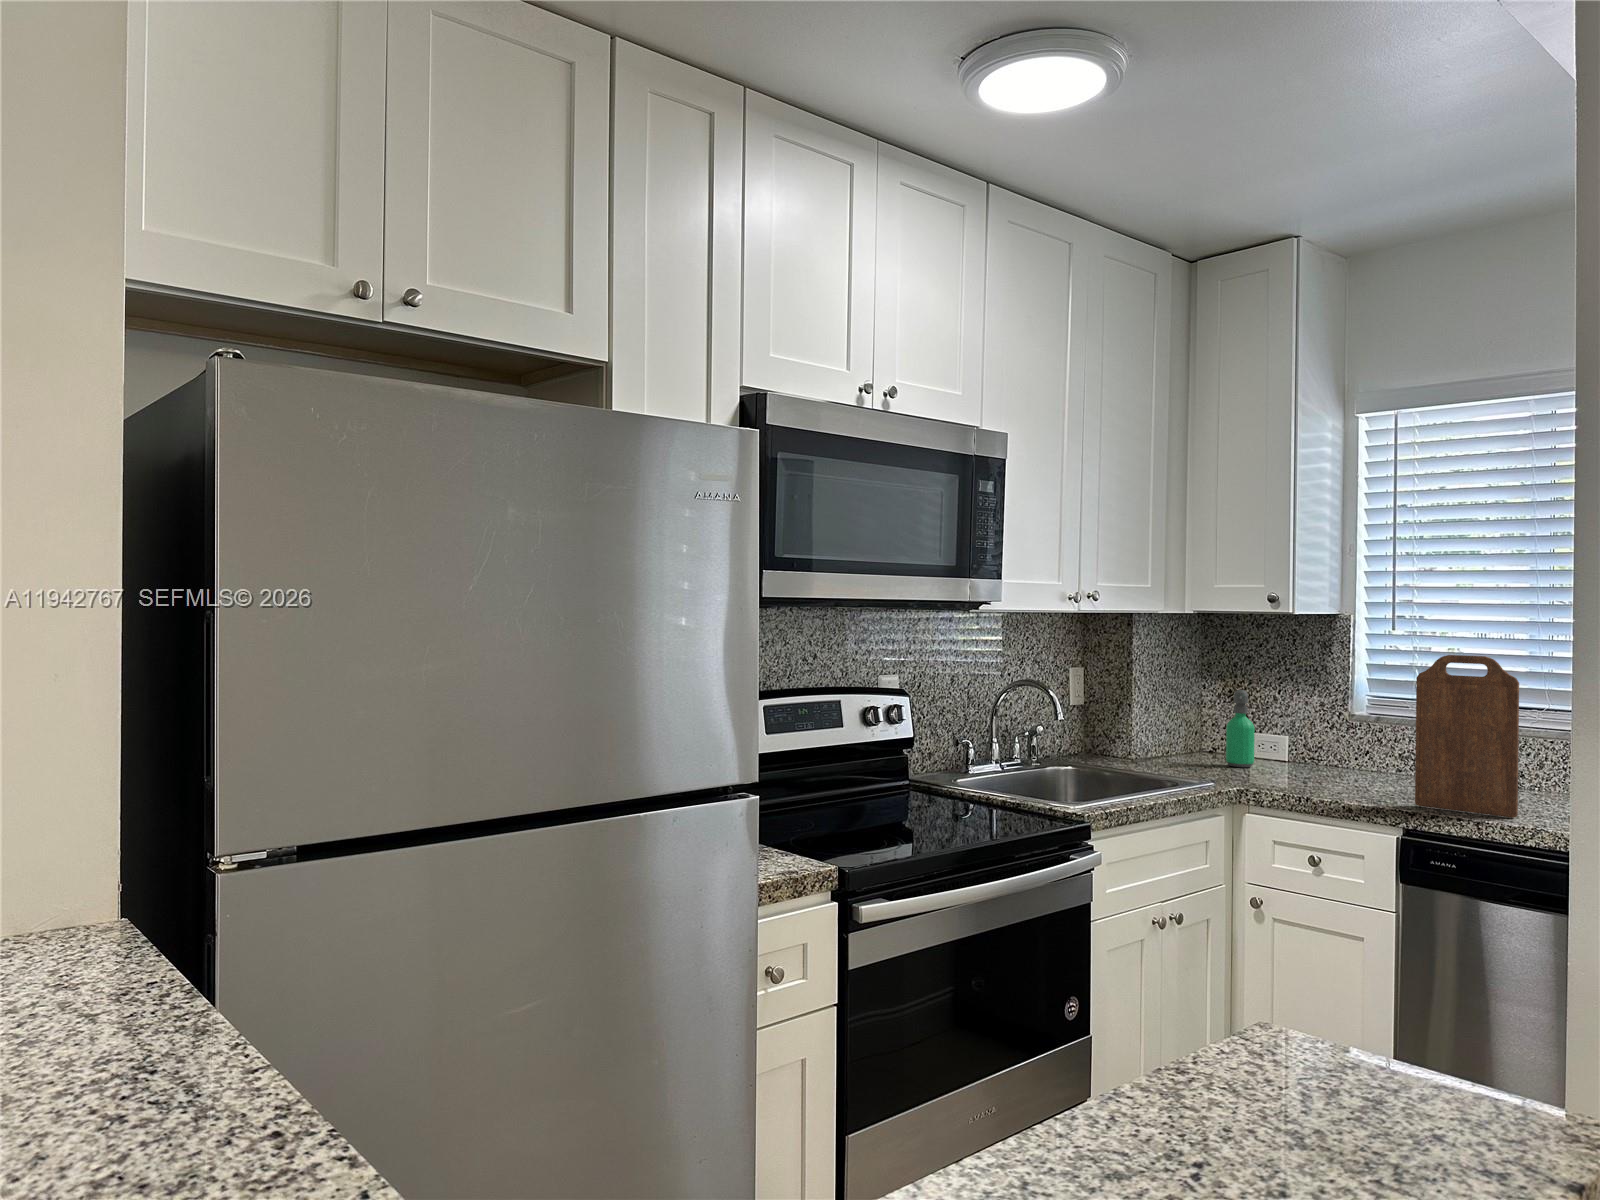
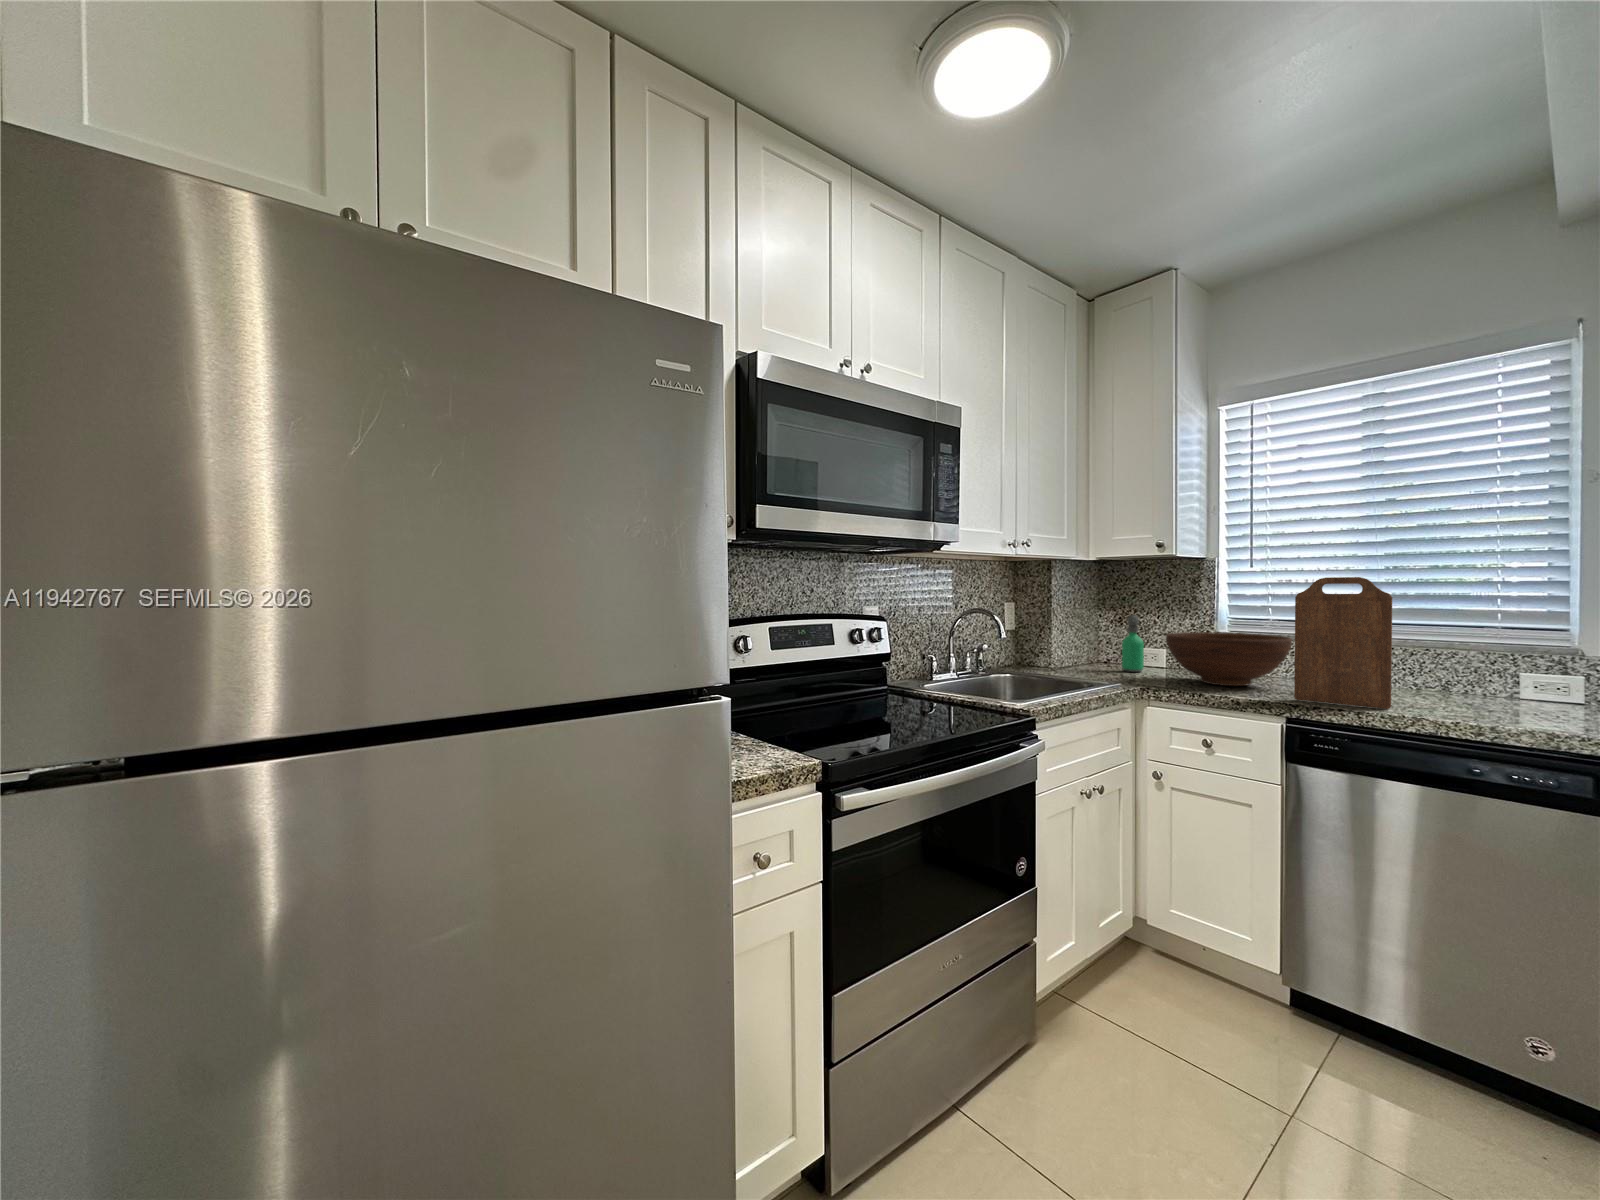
fruit bowl: none [1275,716,1426,788] -> present [1166,632,1292,686]

